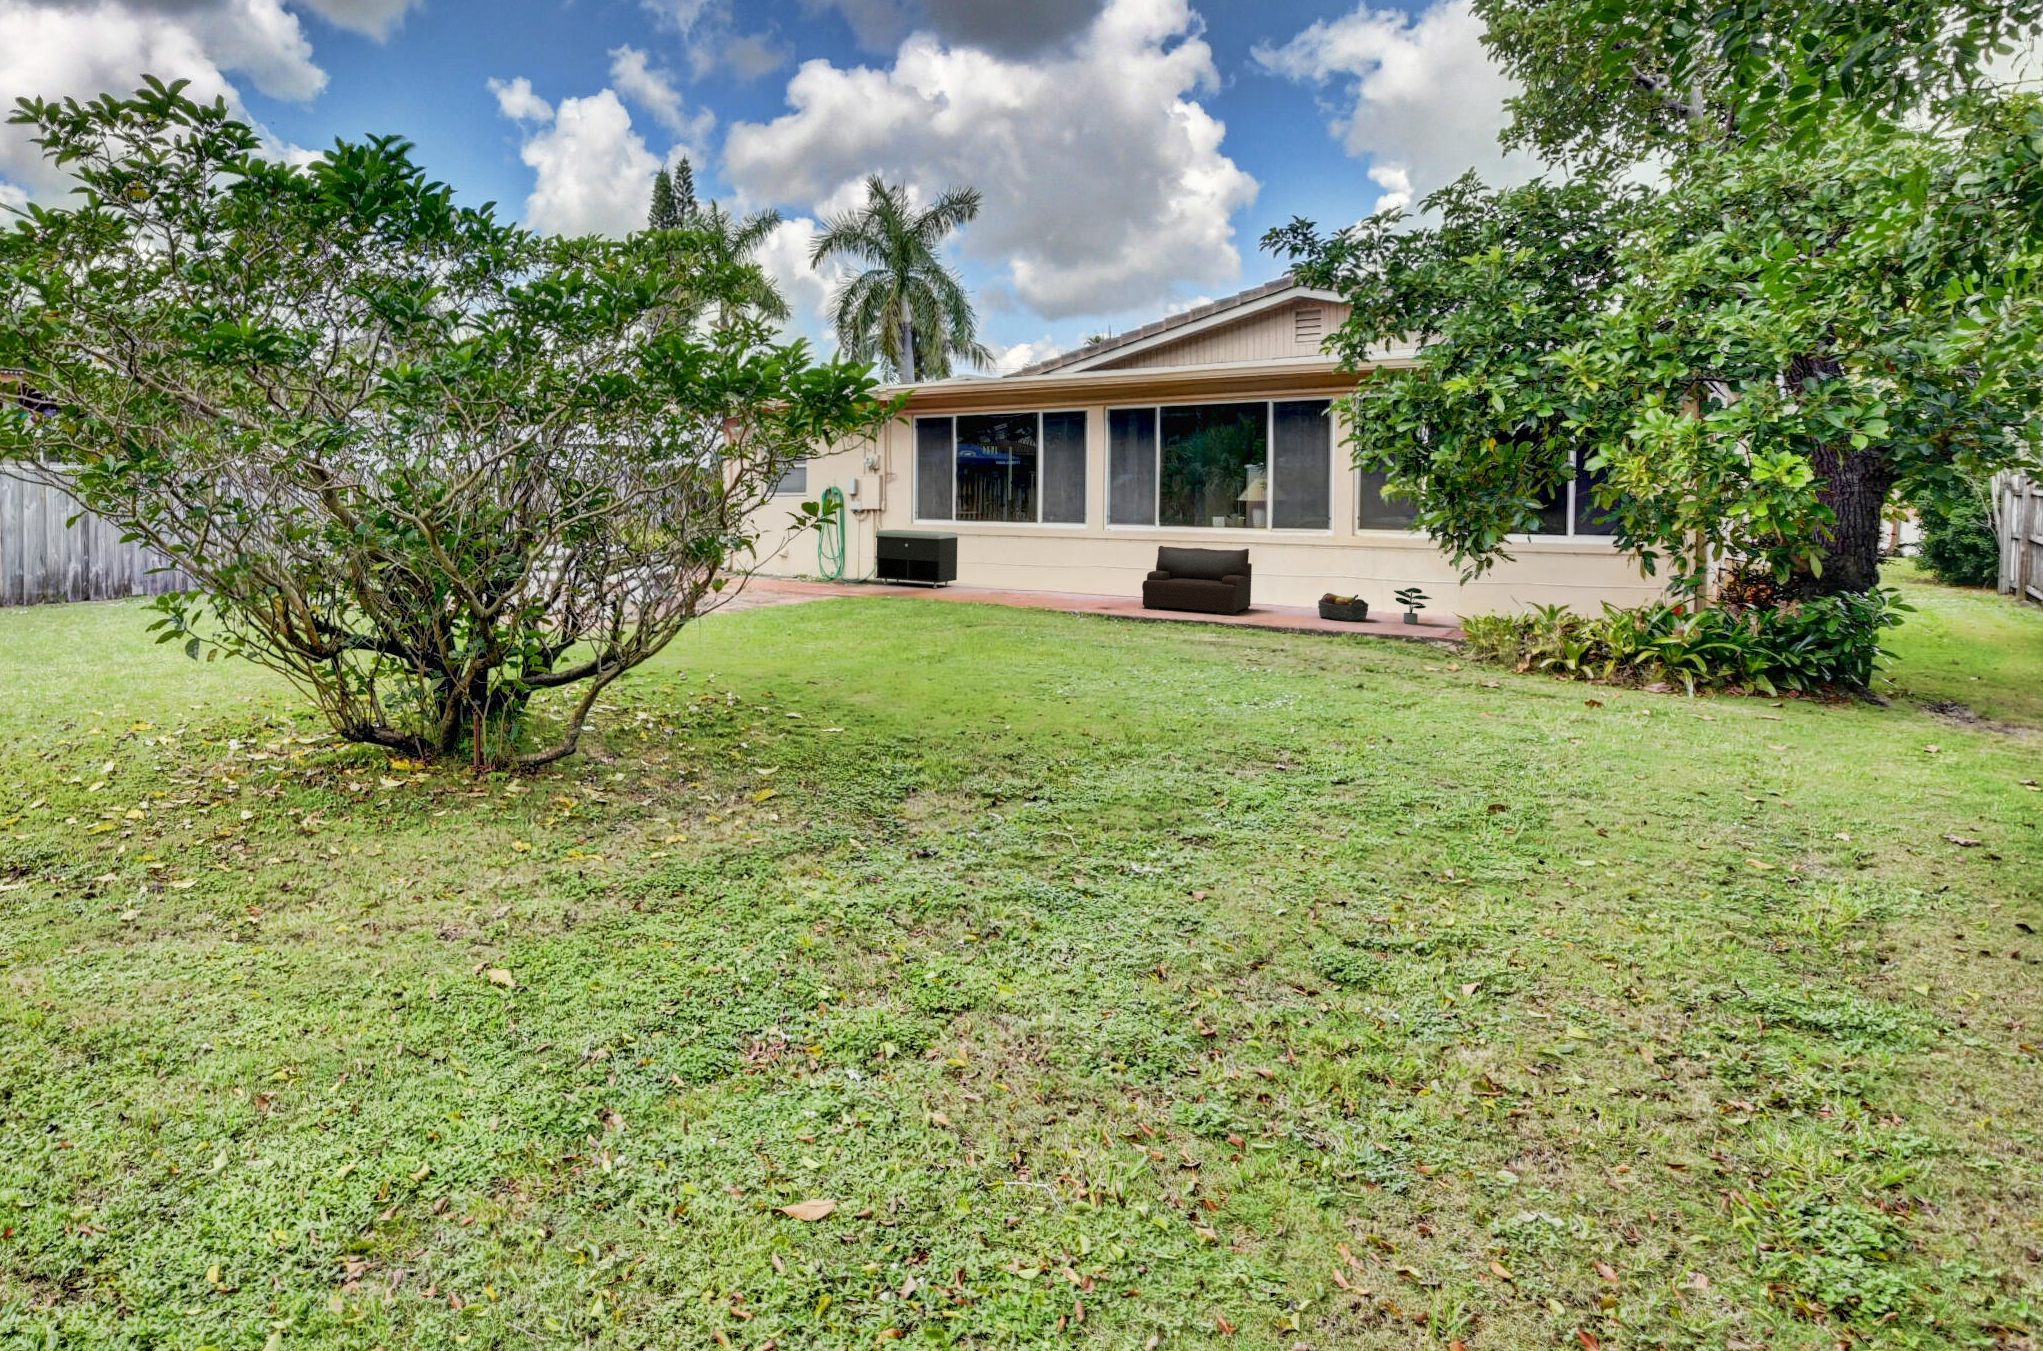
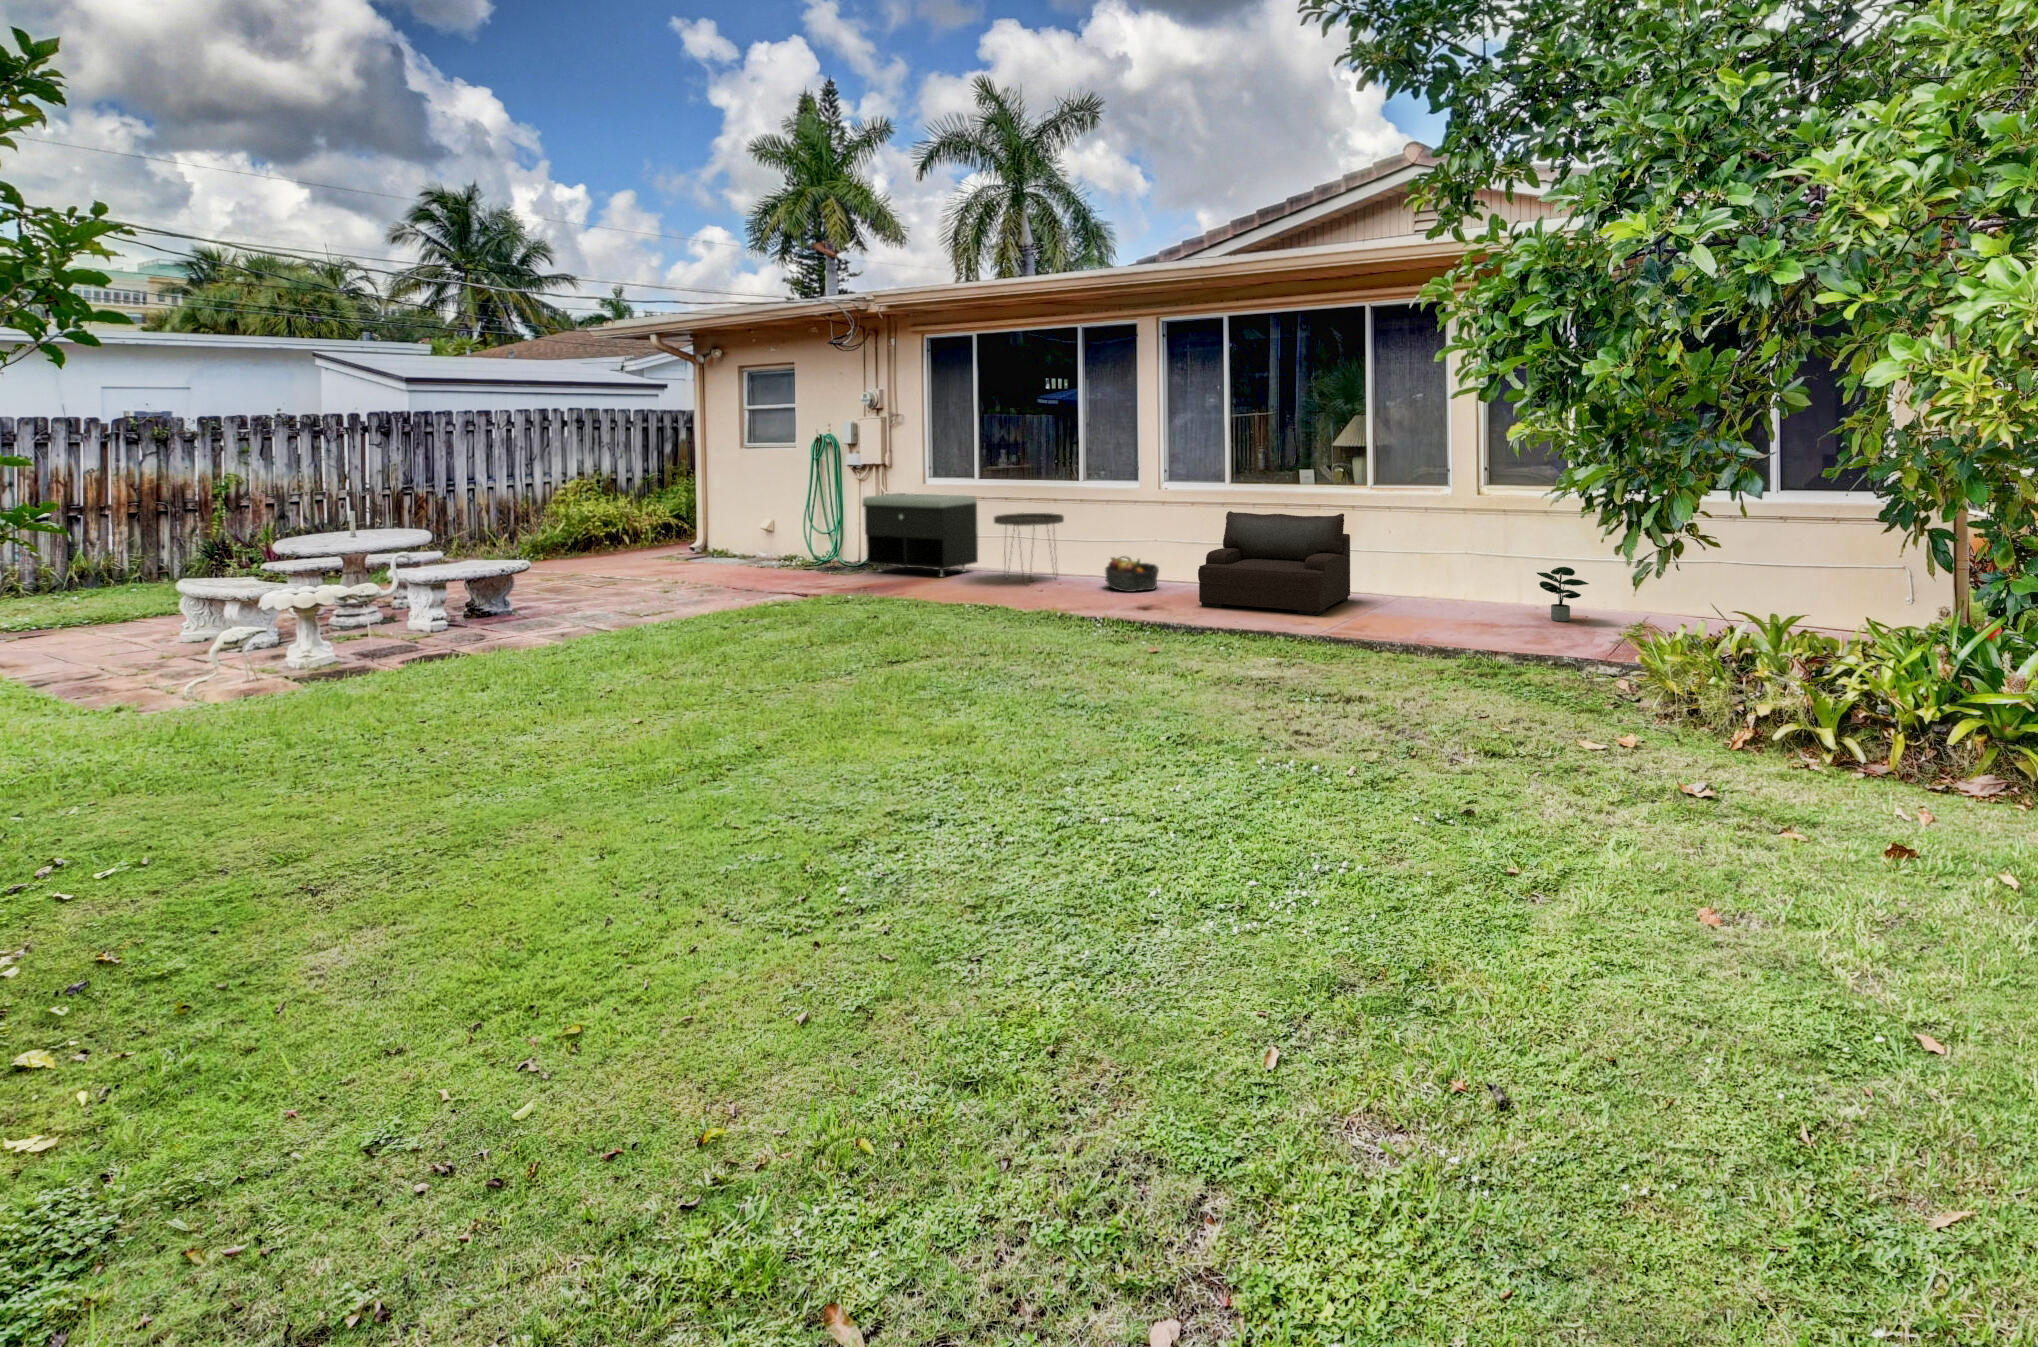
side table: none [979,545,1030,594] -> present [994,513,1064,569]
basket: present [1318,593,1369,621] -> present [1105,556,1159,592]

